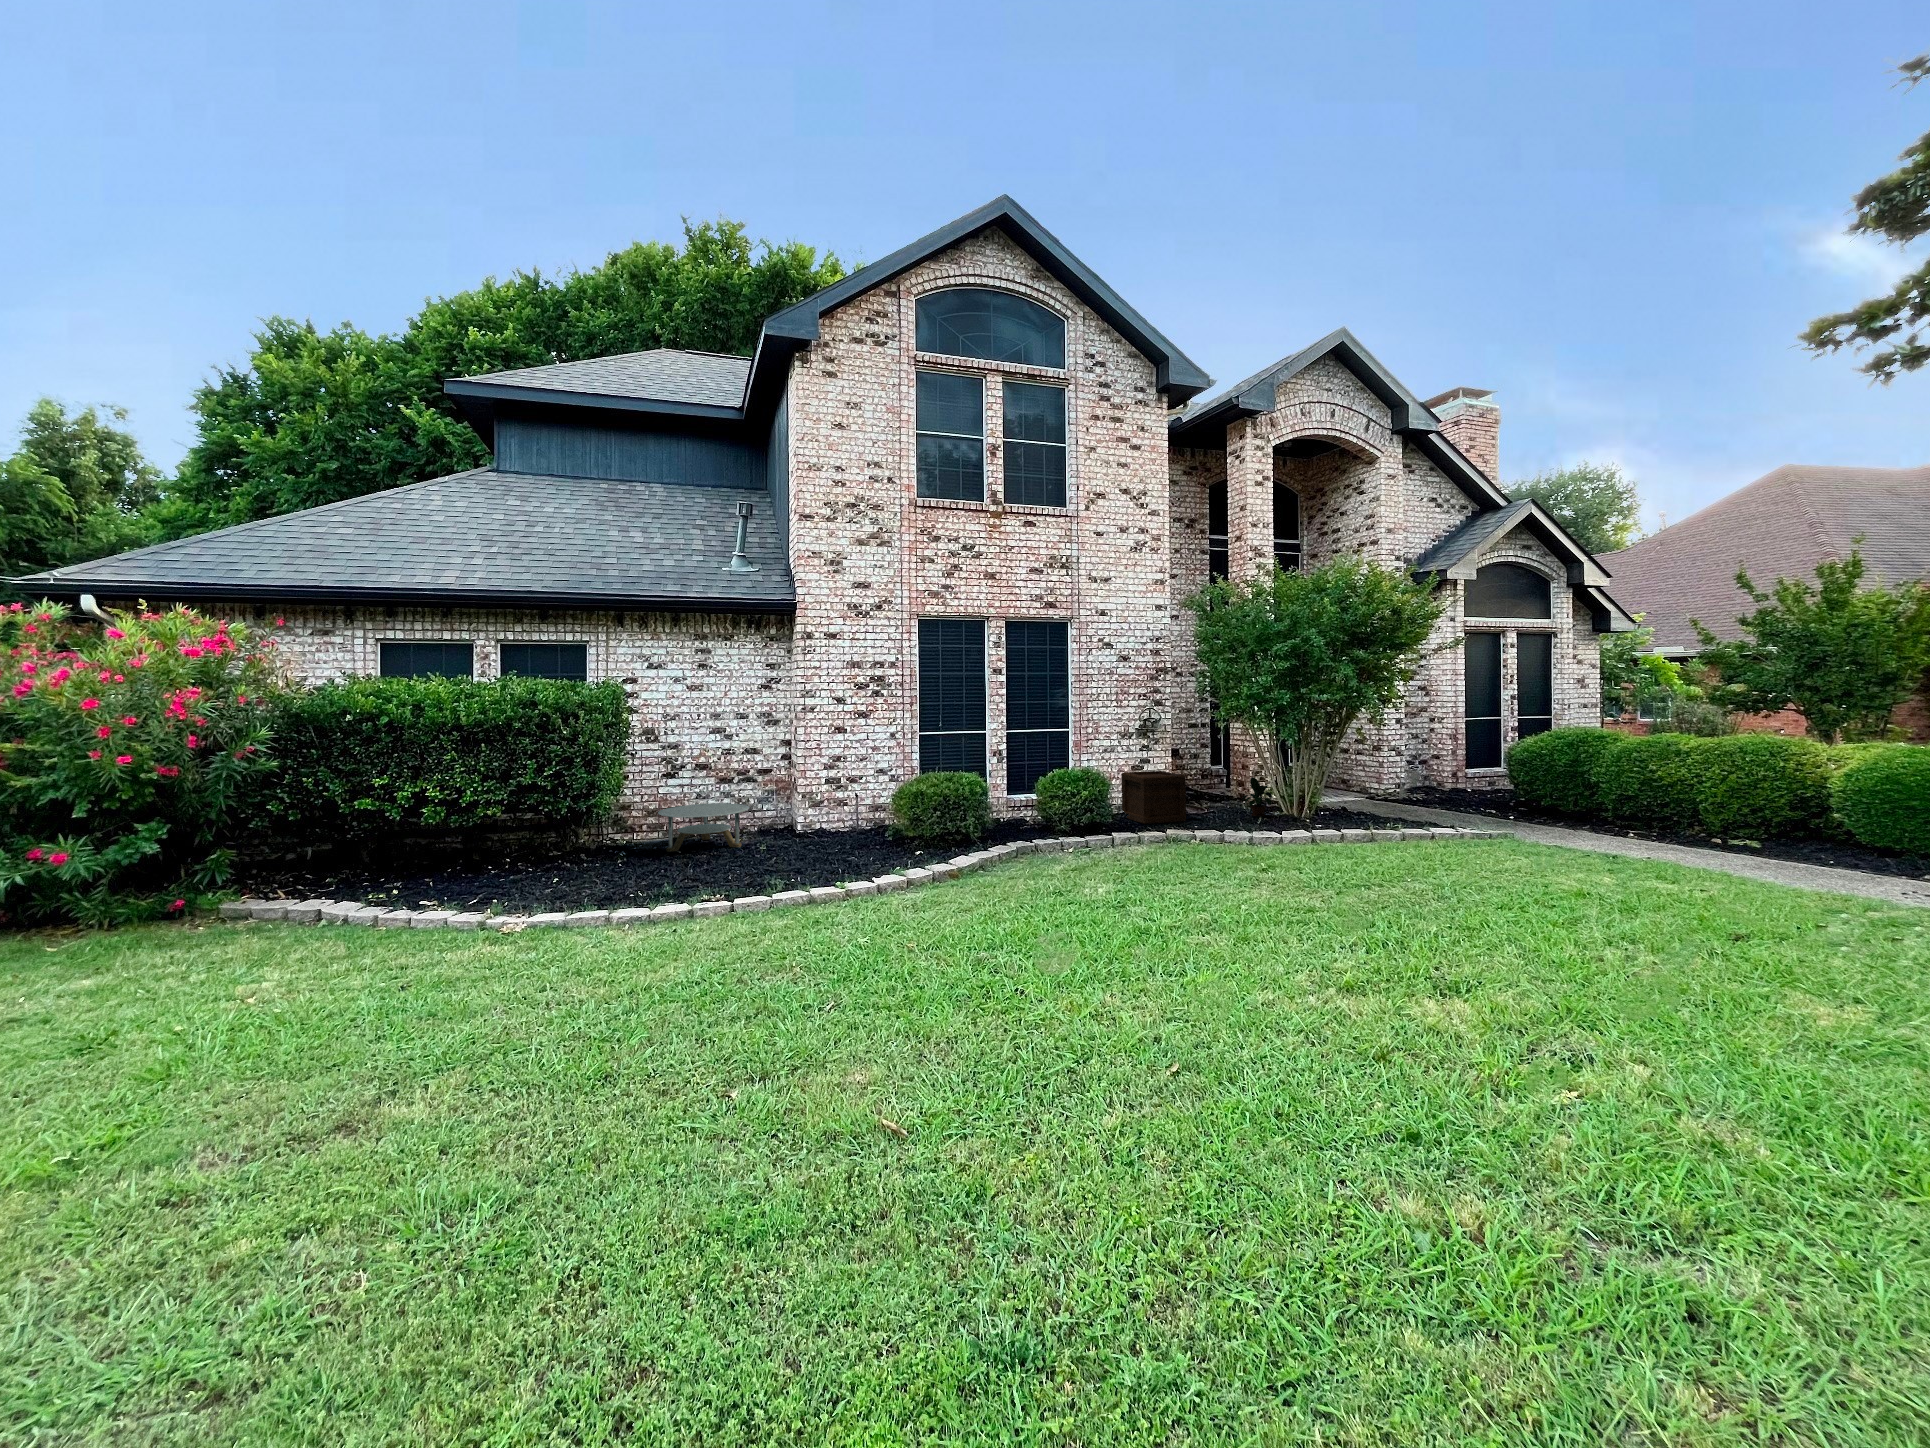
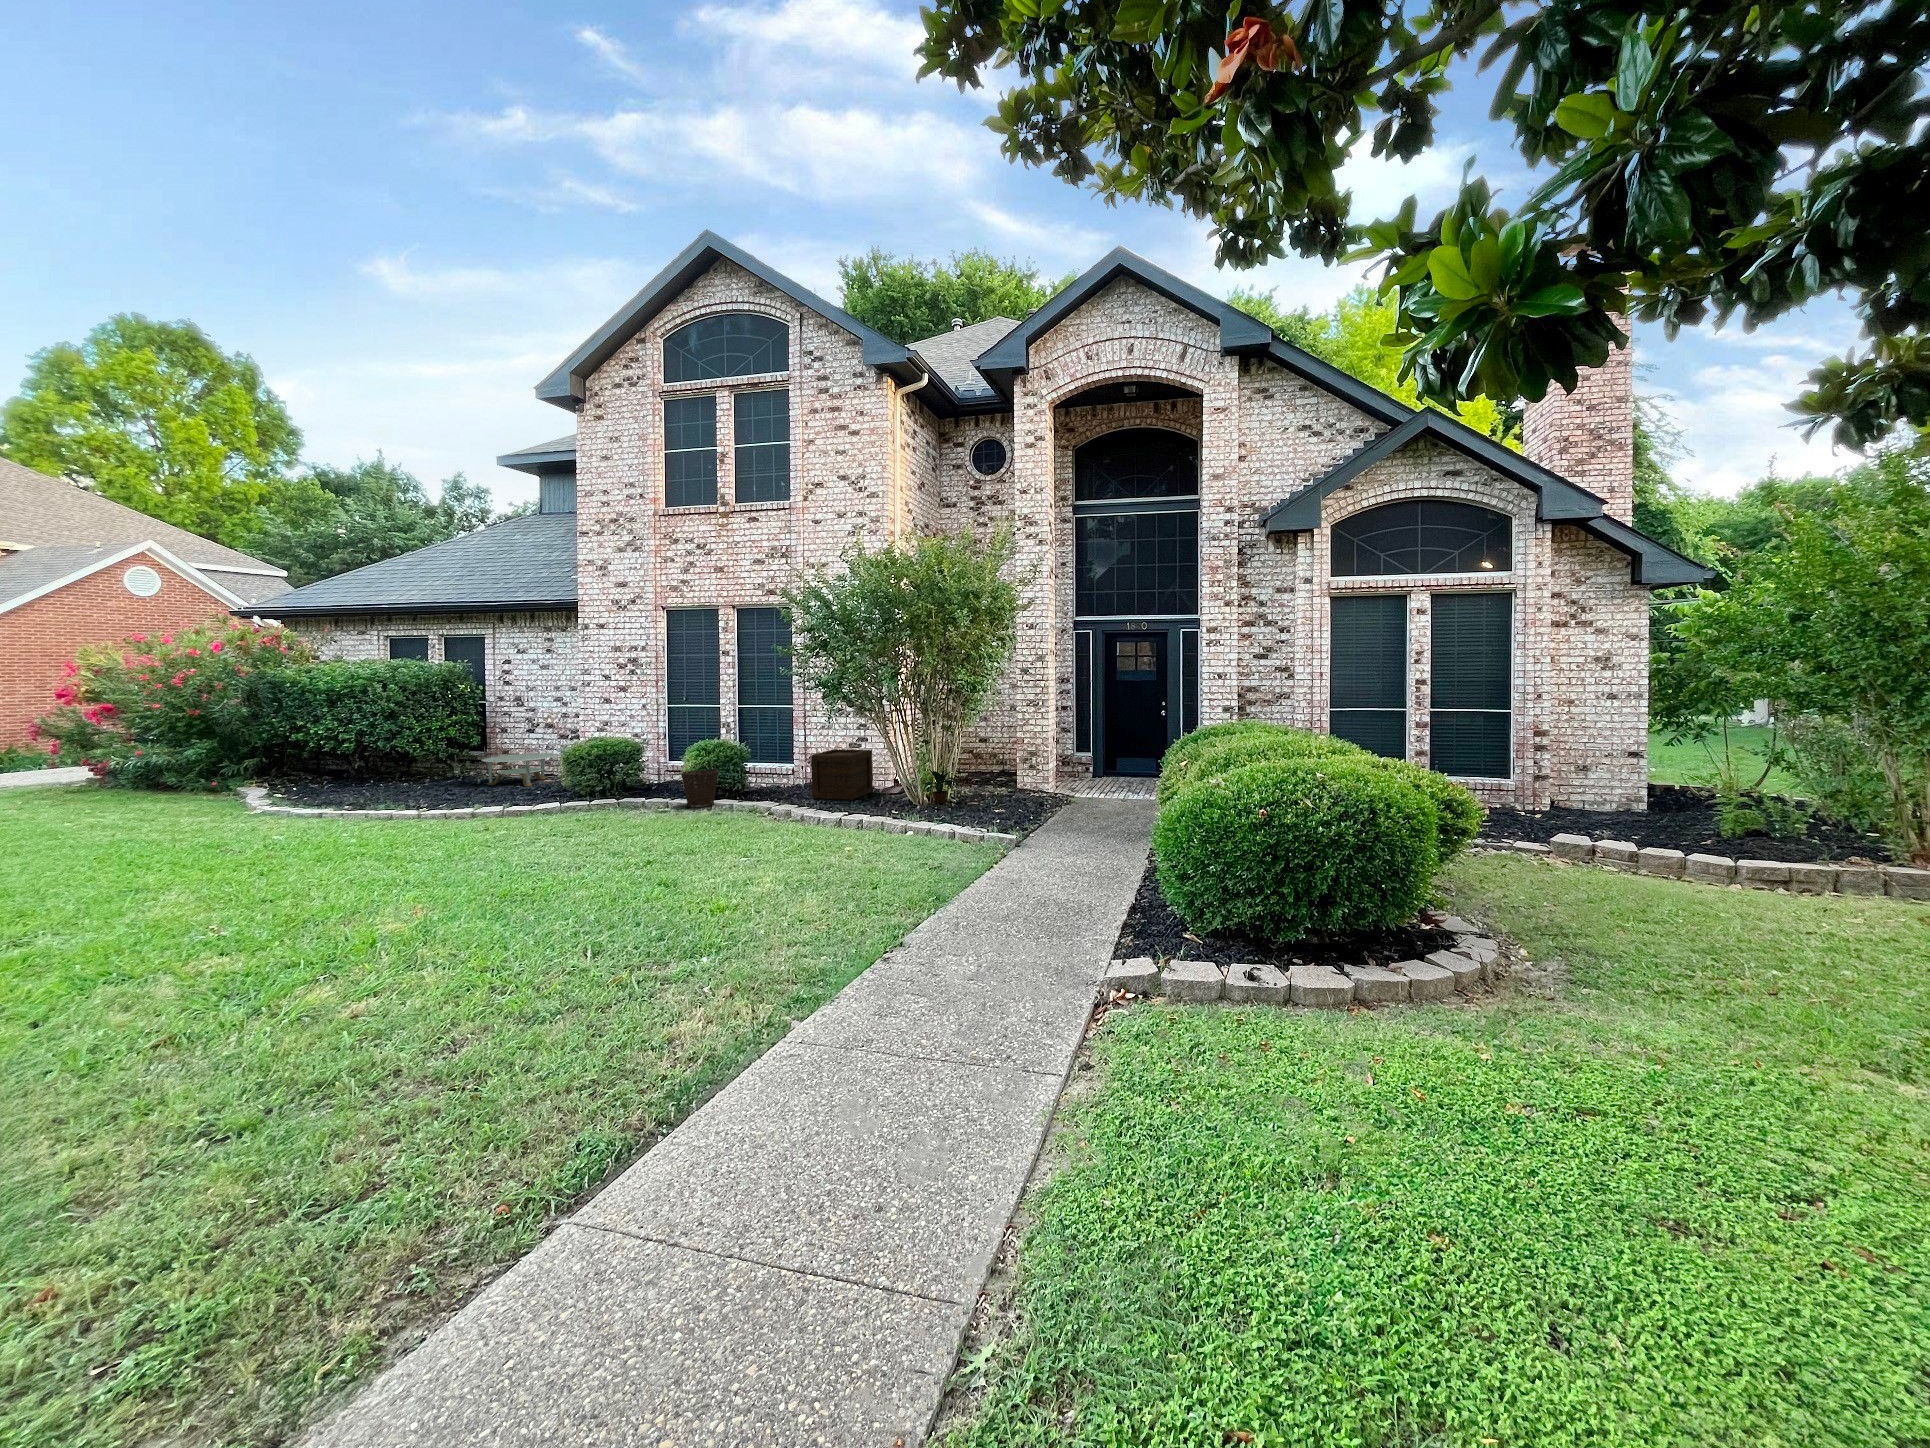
basket: none [1057,800,1097,842] -> present [681,770,718,807]

